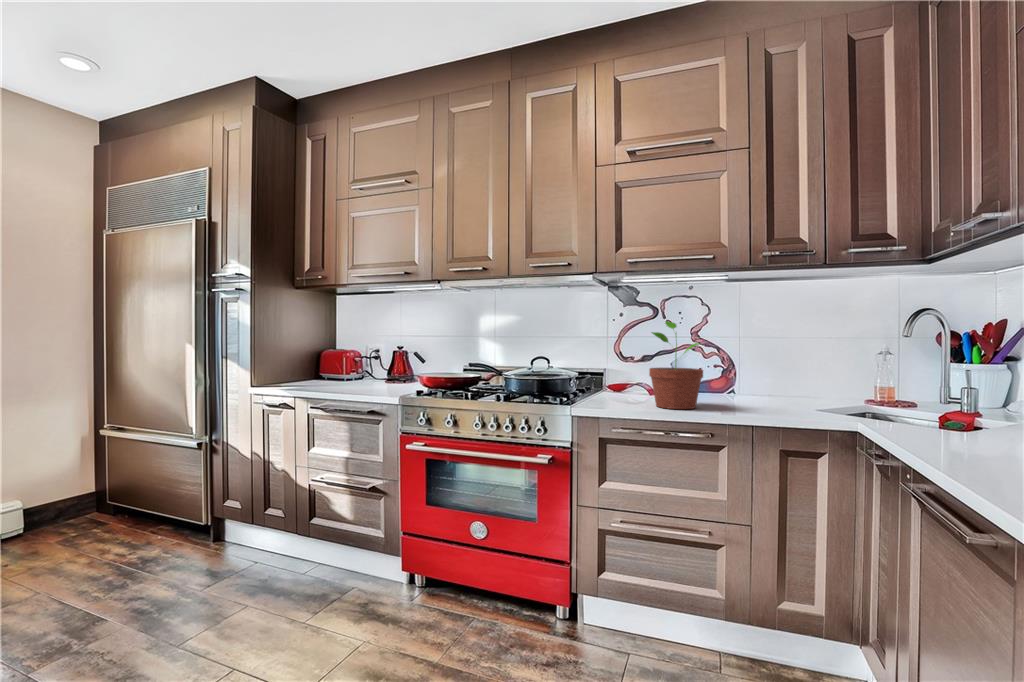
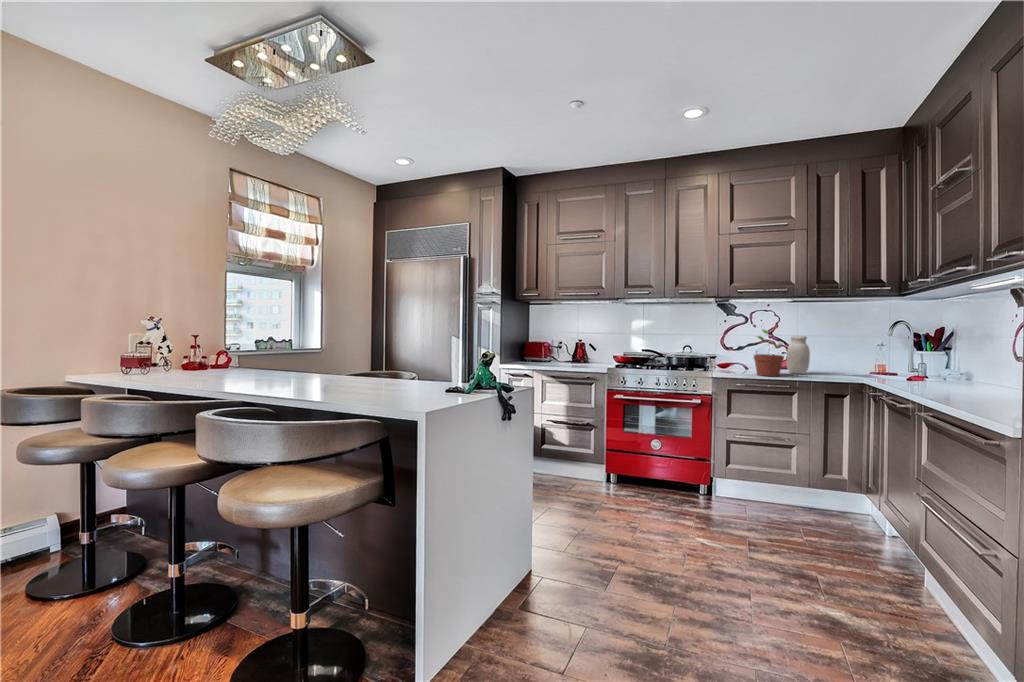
jar: none [714,333,754,404] -> present [787,335,810,374]

